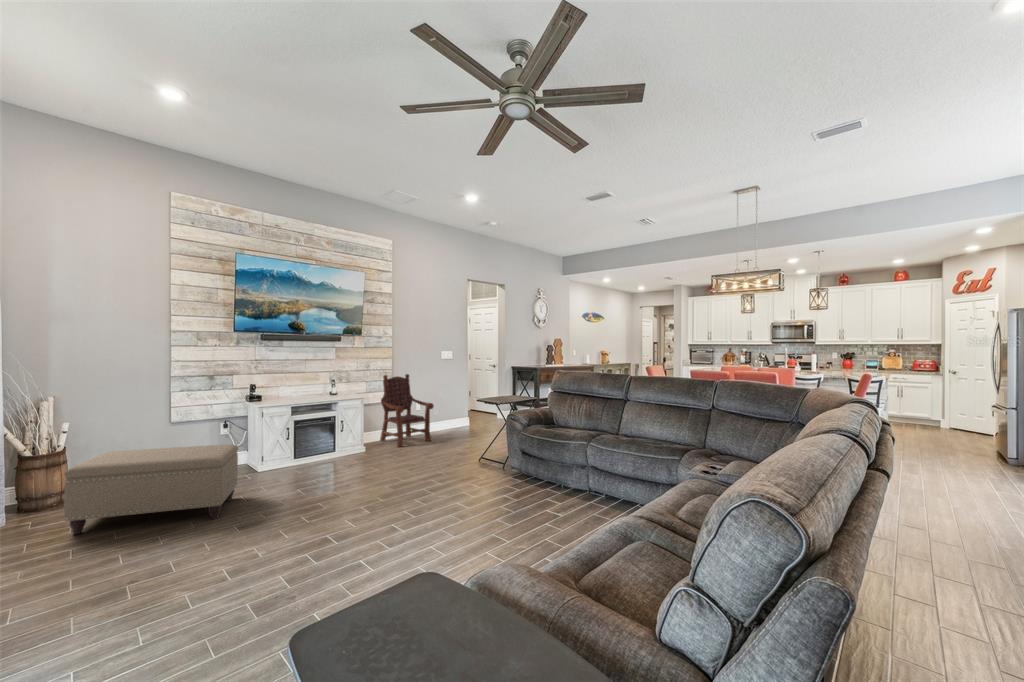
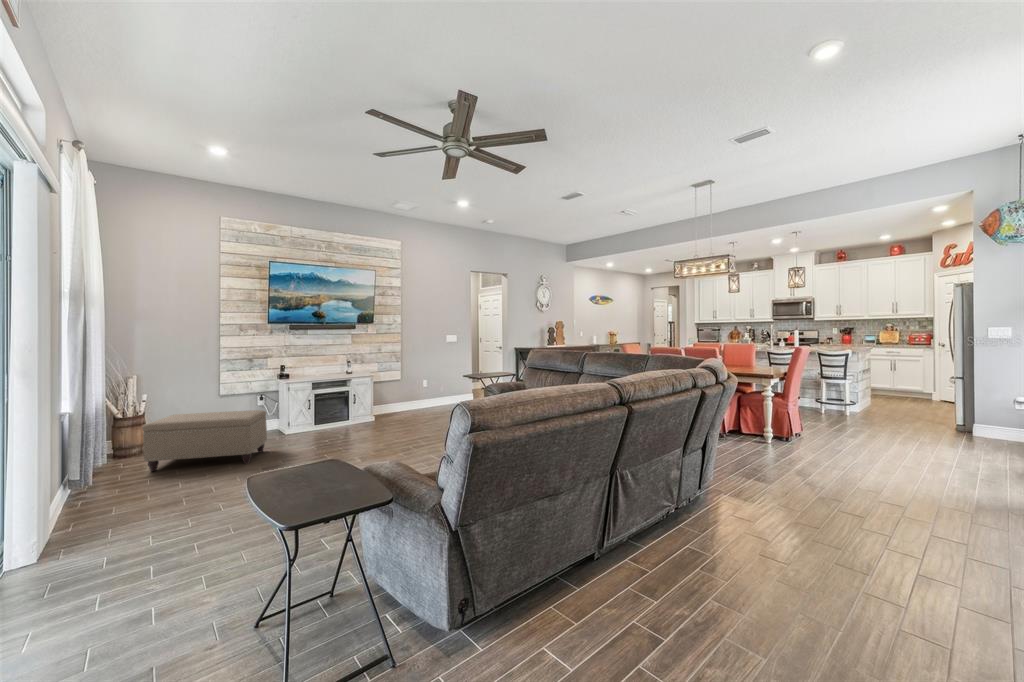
armchair: present [380,374,434,447] -> none [392,356,436,417]

